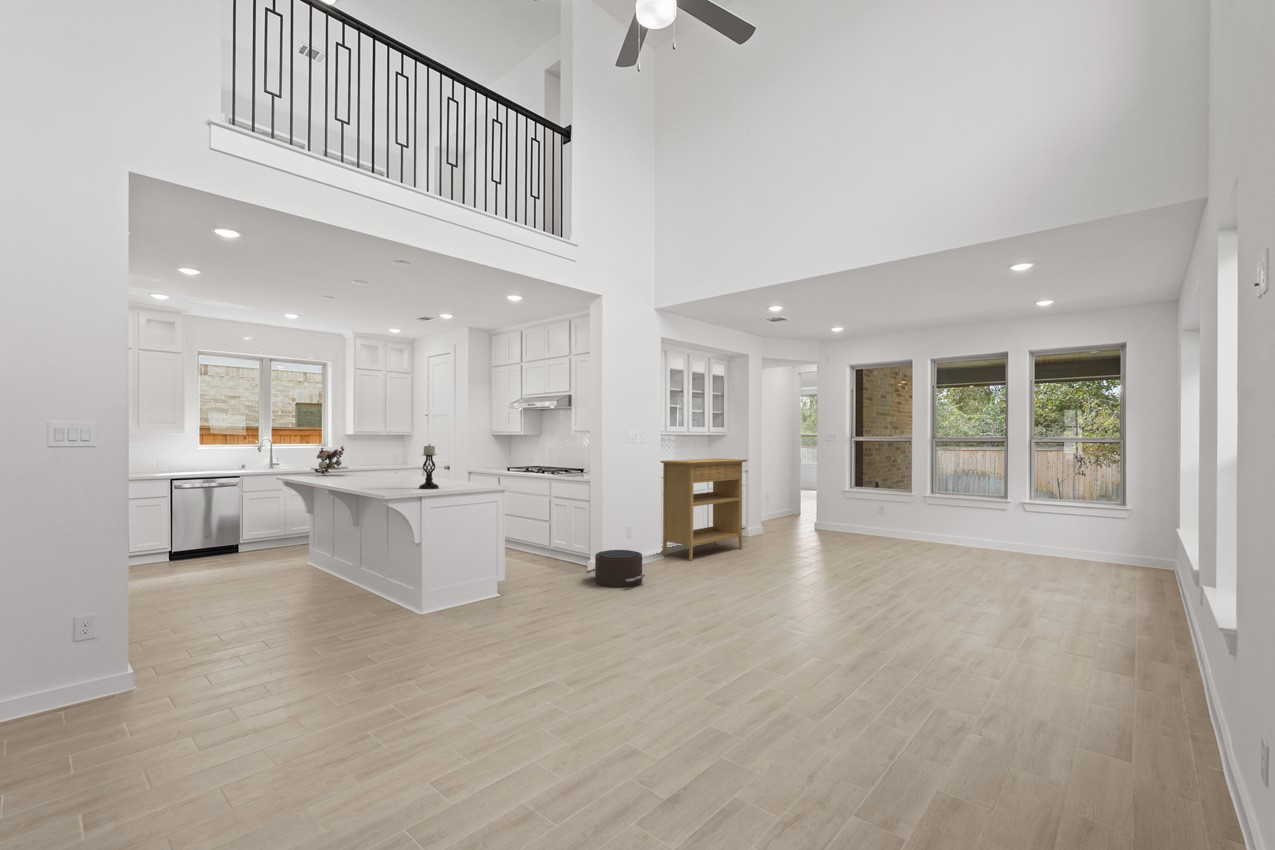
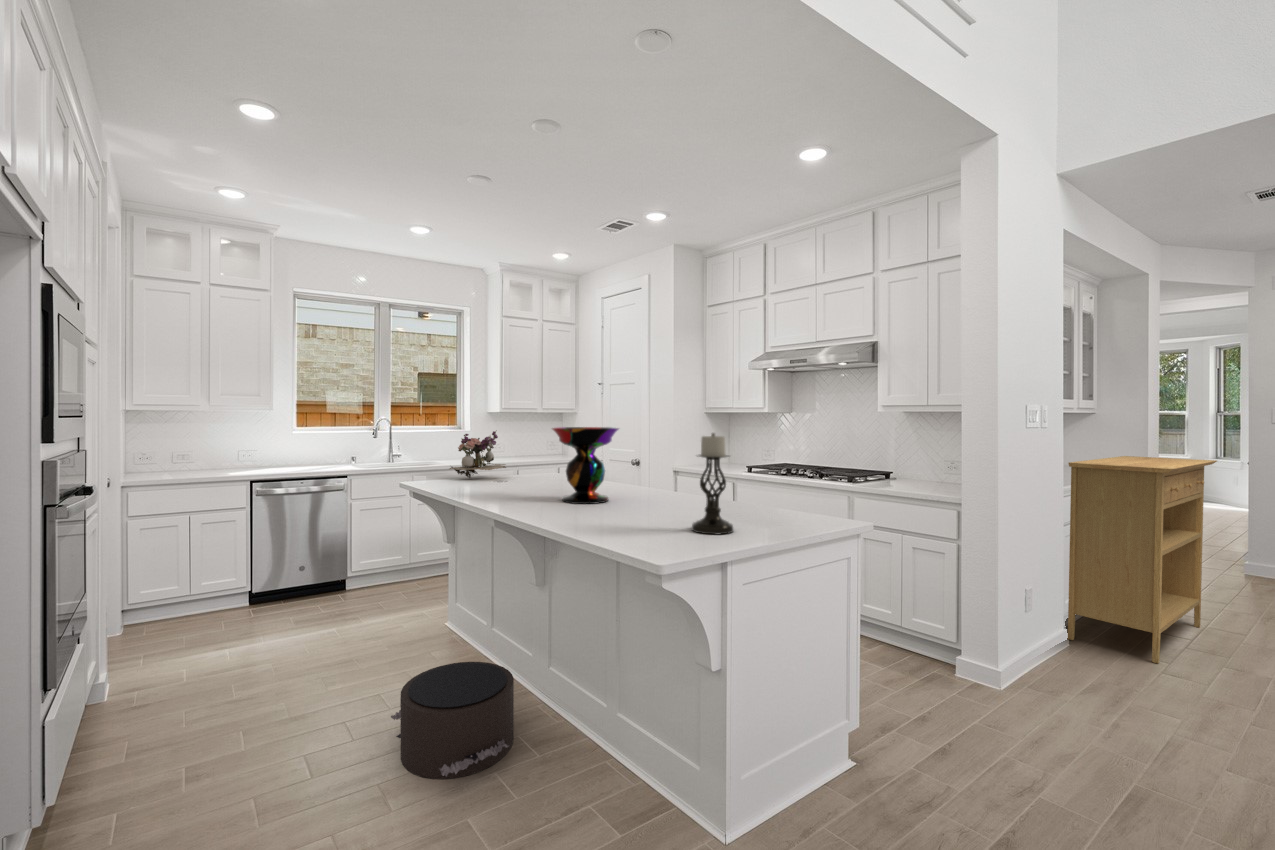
decorative bowl: none [365,443,404,483] -> present [552,427,619,504]
pouf: present [586,550,645,587] -> present [391,662,514,779]

